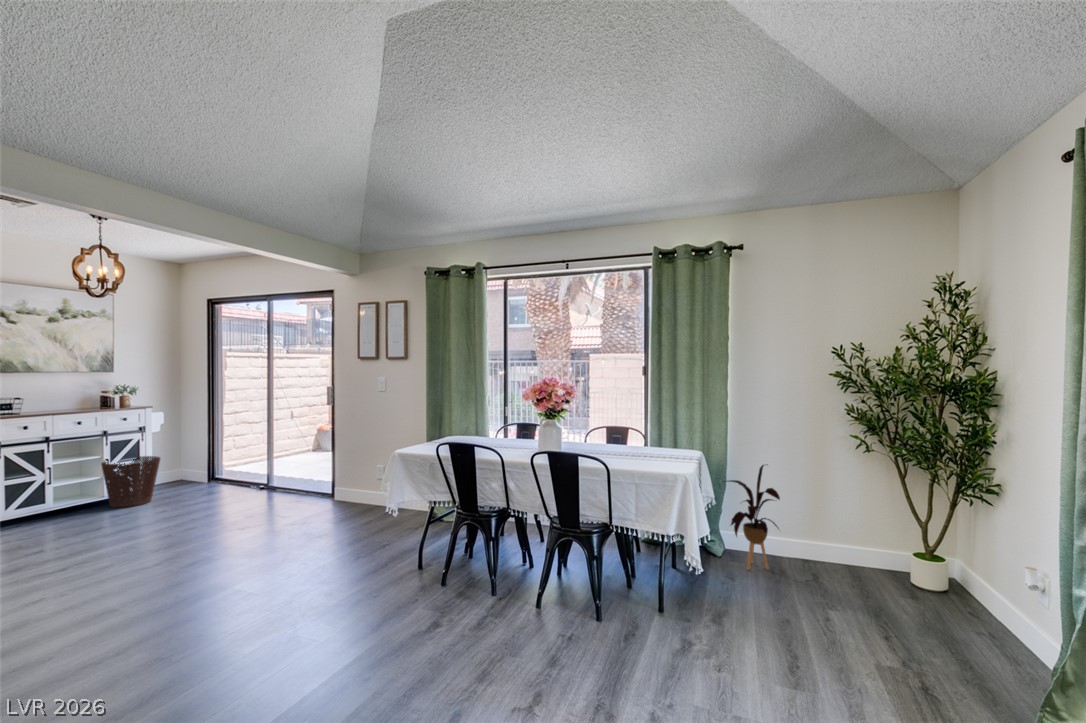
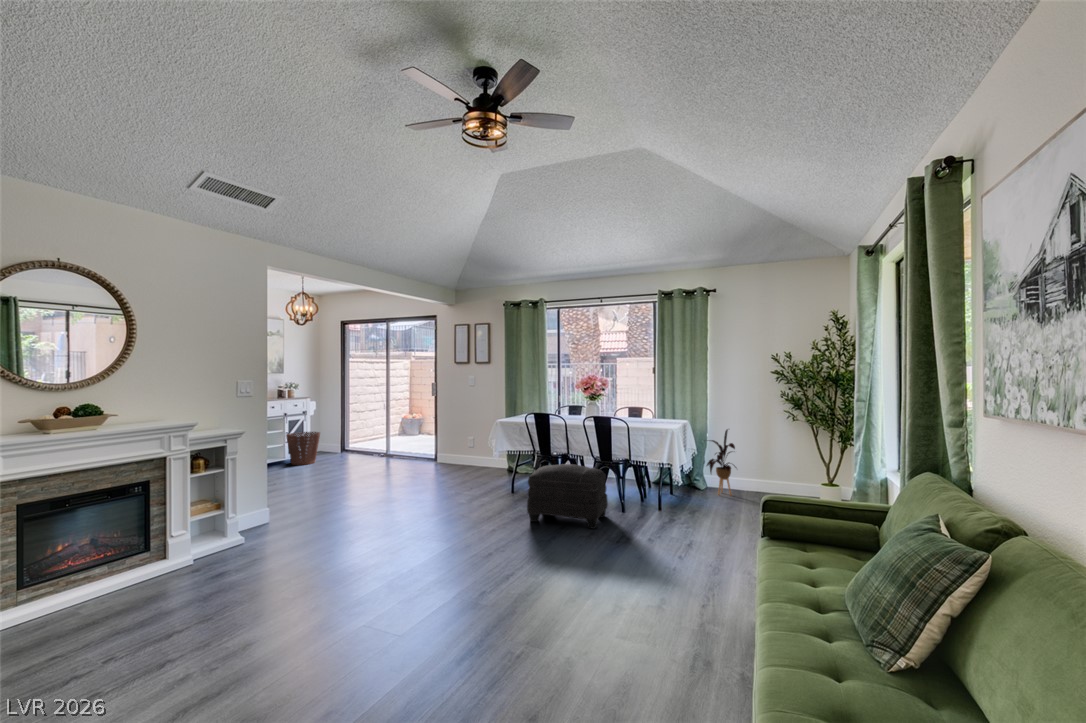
ottoman: none [419,539,572,681] -> present [527,464,608,529]

